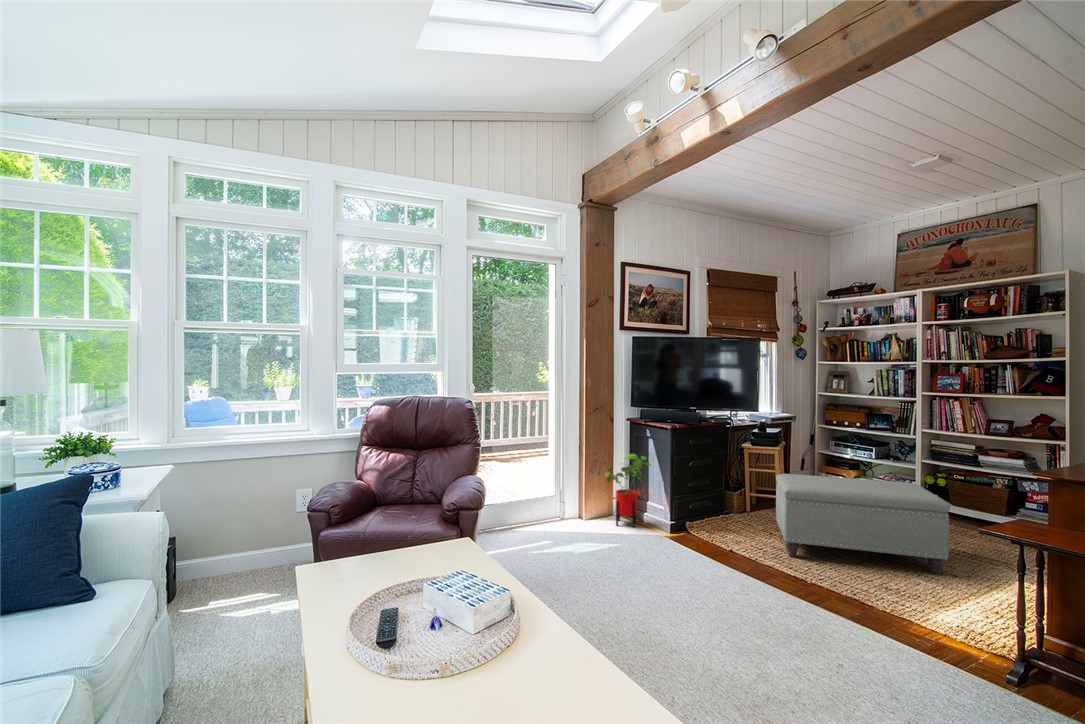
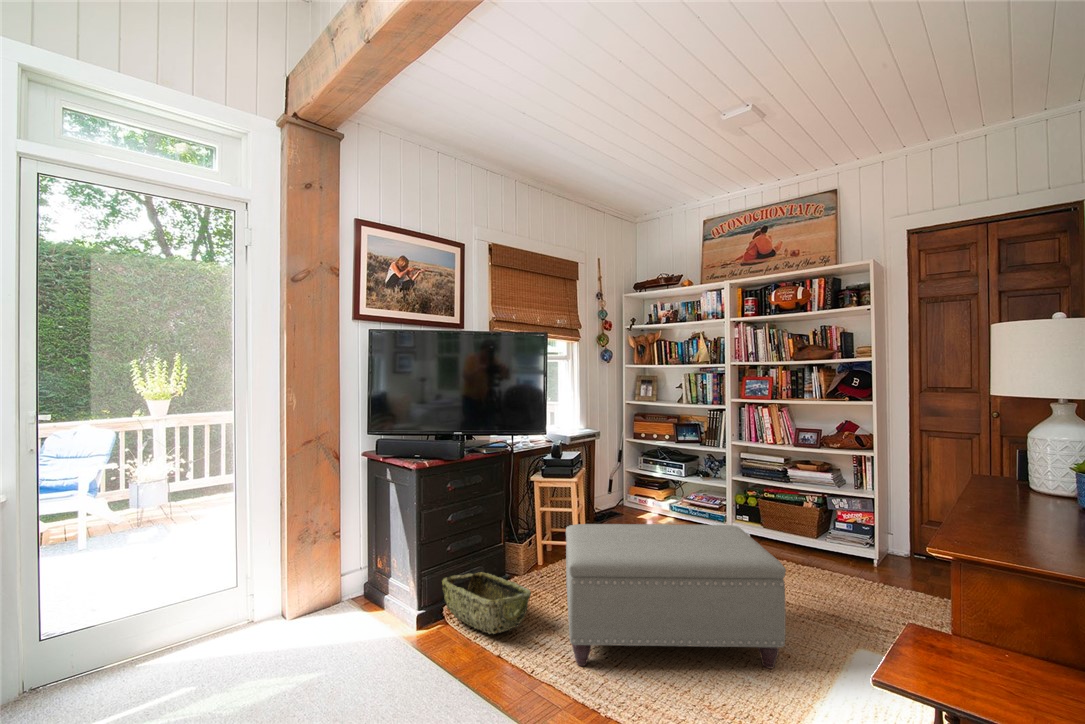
house plant: present [605,454,651,527] -> none [305,513,384,631]
woven basket: none [688,502,752,537] -> present [442,572,531,634]

